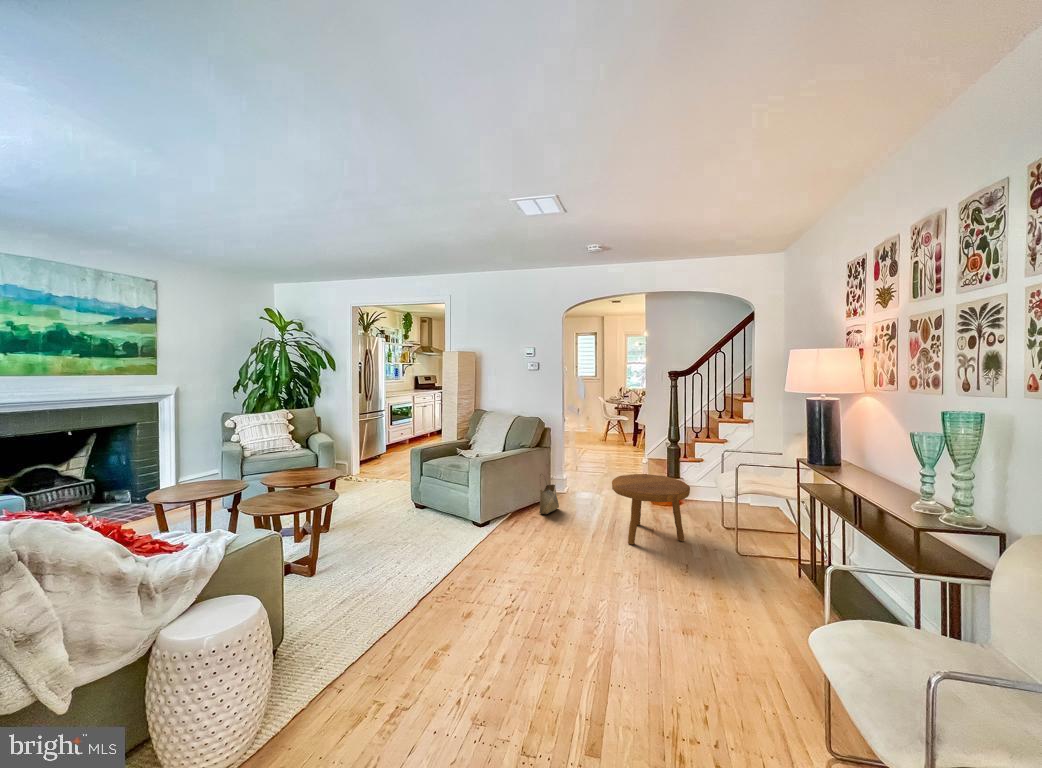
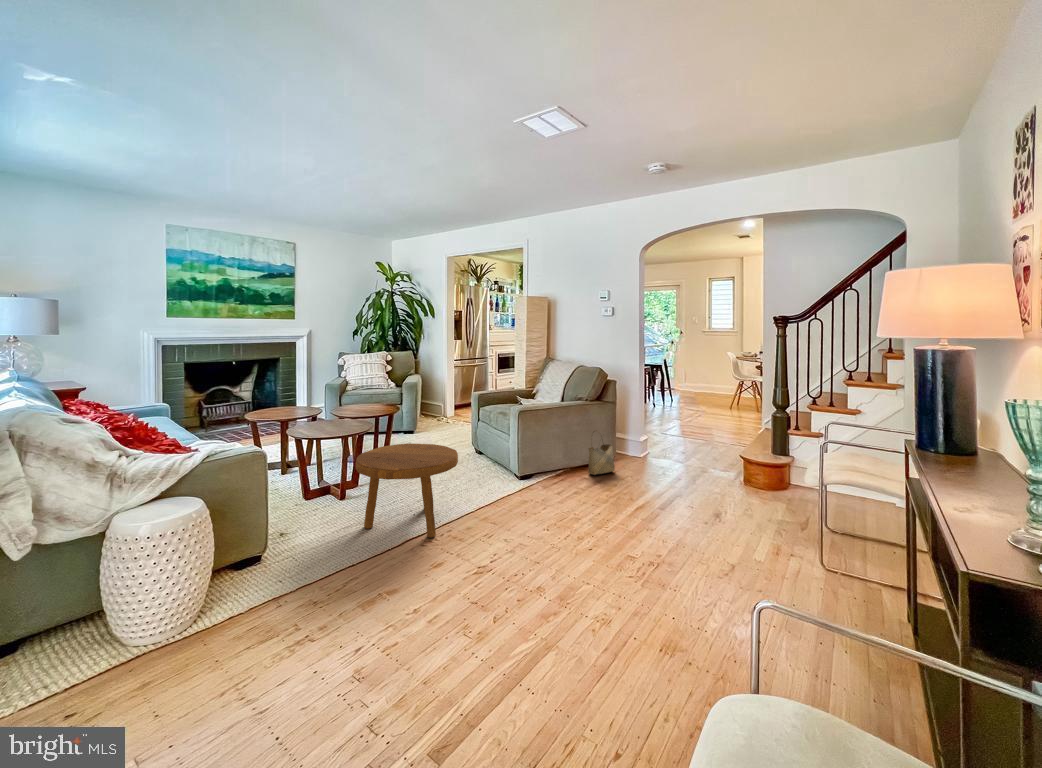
footstool: present [612,474,690,545] -> present [356,443,458,538]

